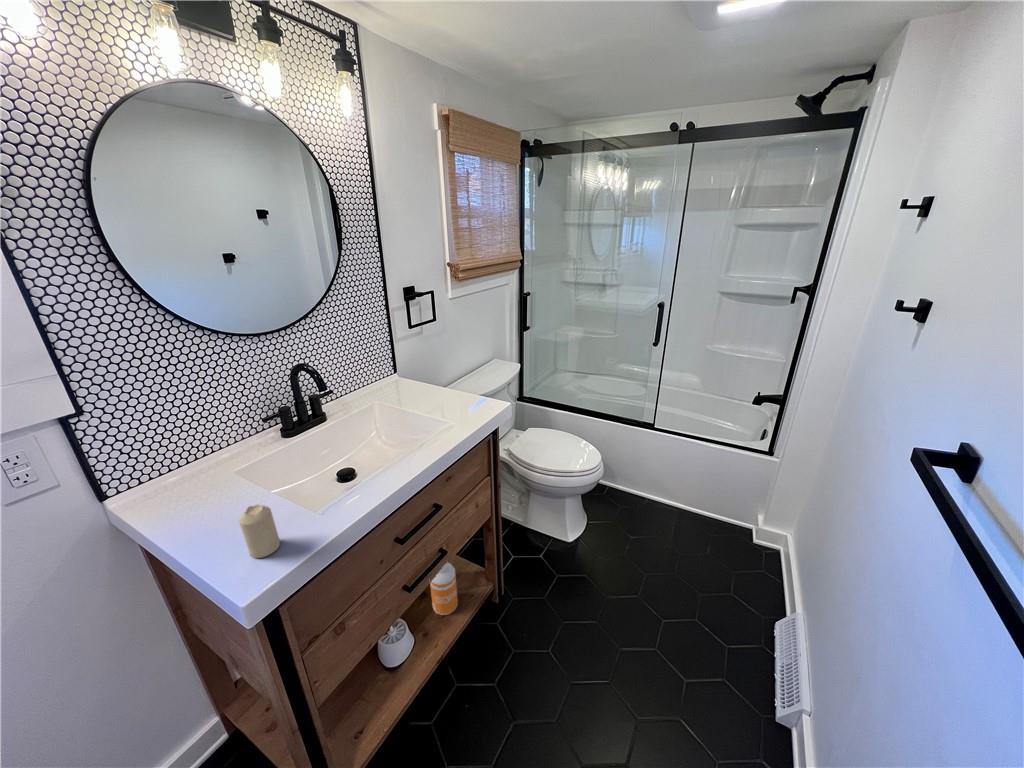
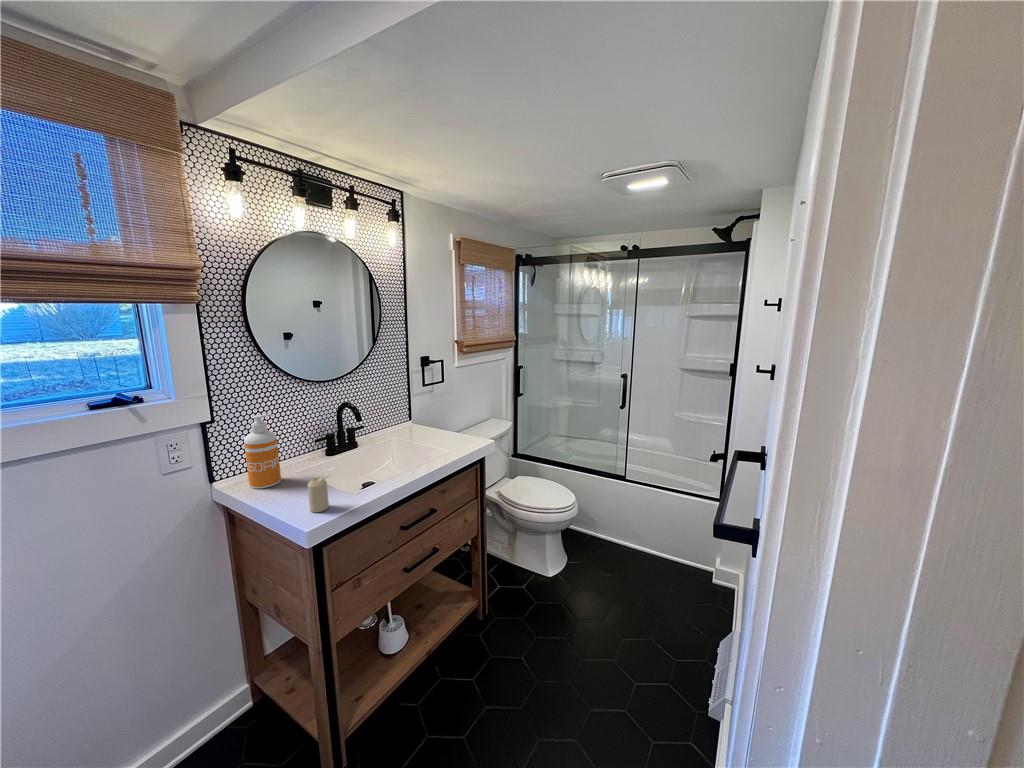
soap dispenser: present [430,563,458,615] -> present [244,414,281,489]

